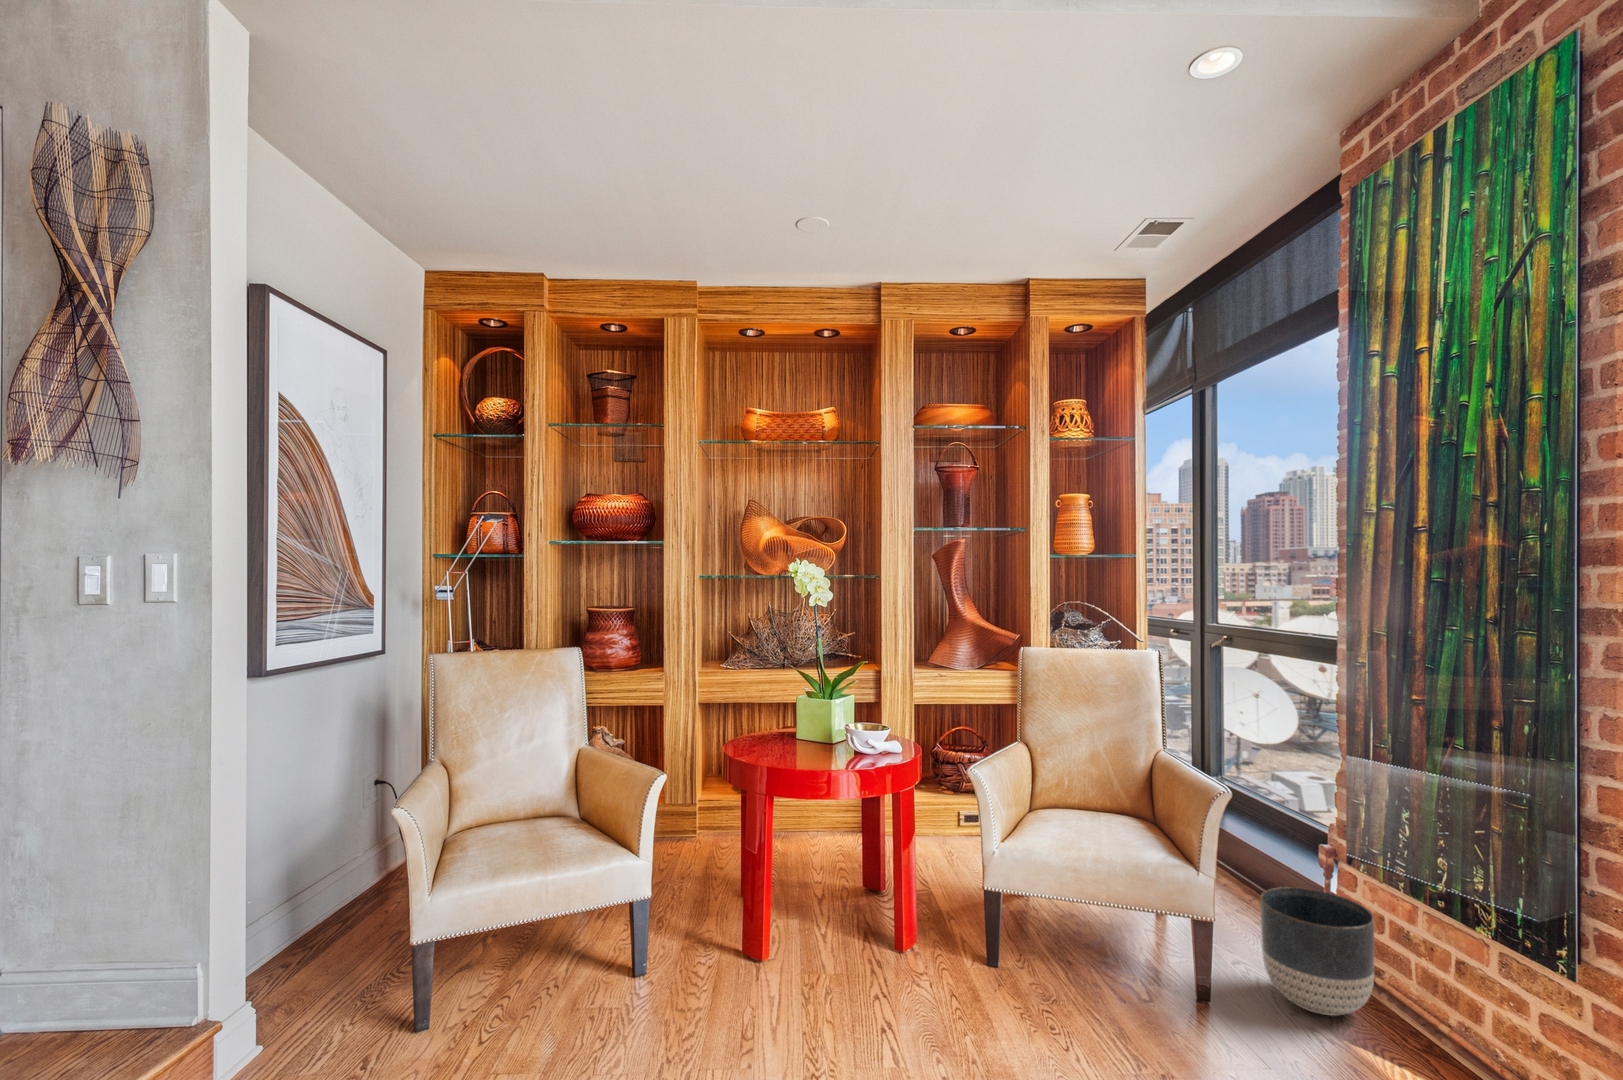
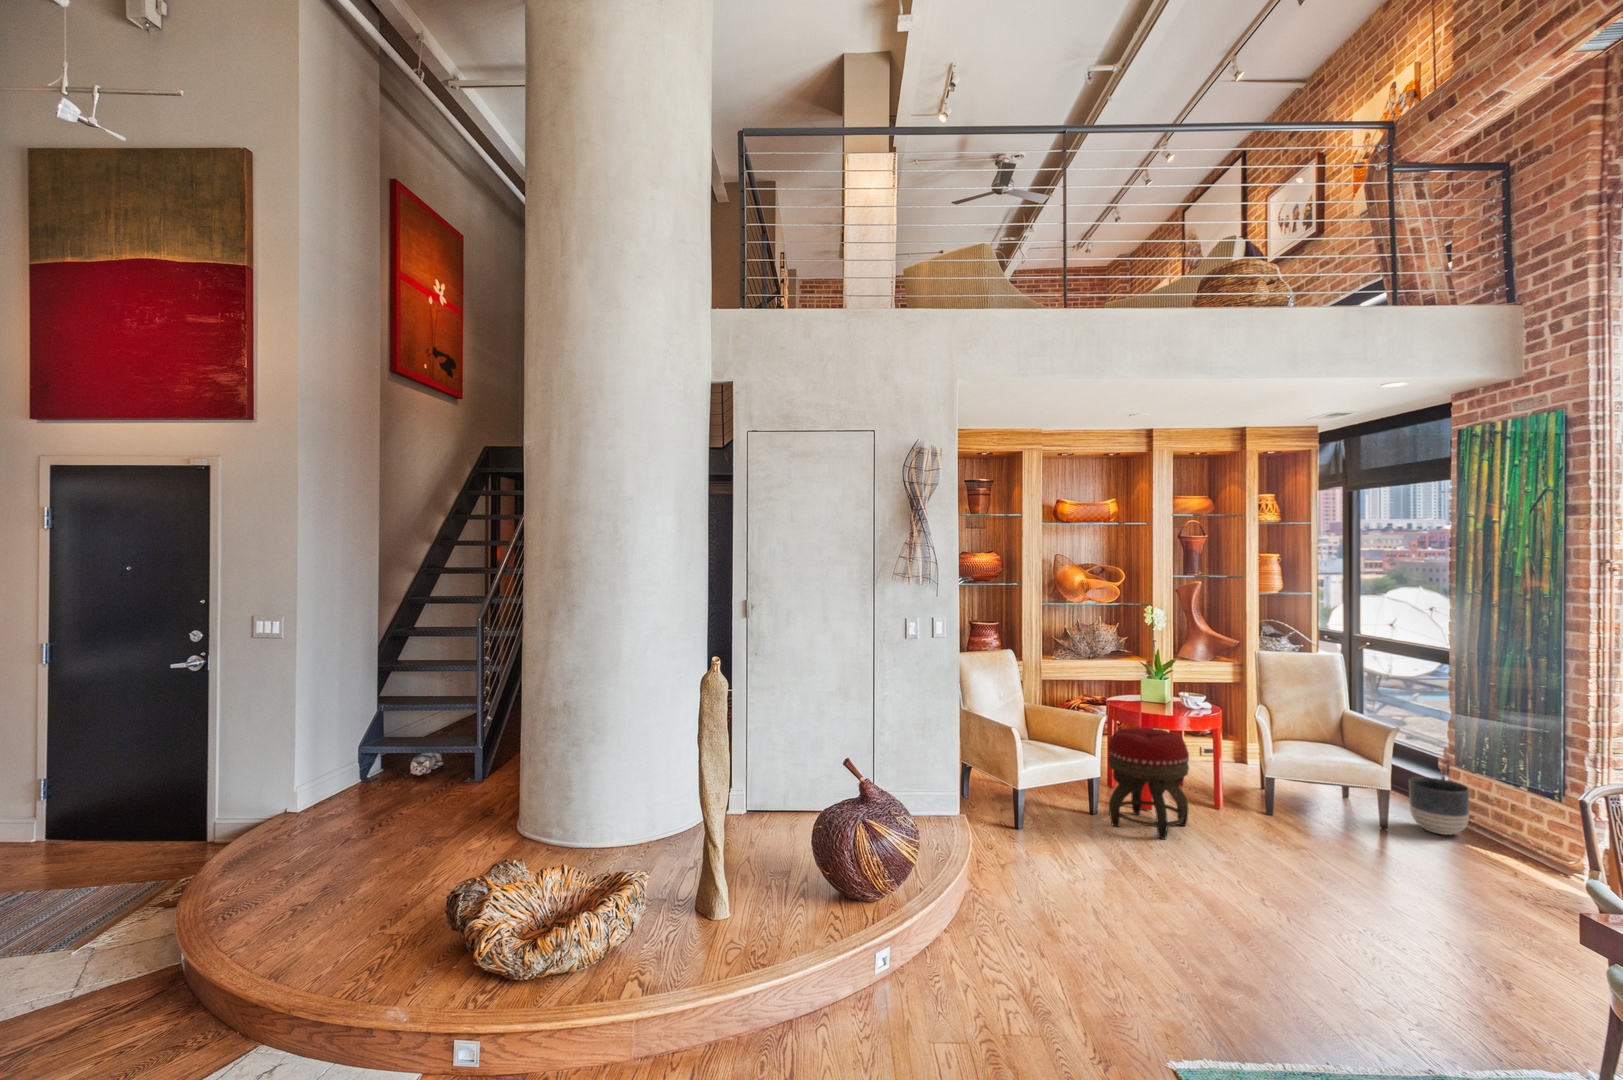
footstool: none [659,791,822,1049] -> present [1108,727,1189,839]

